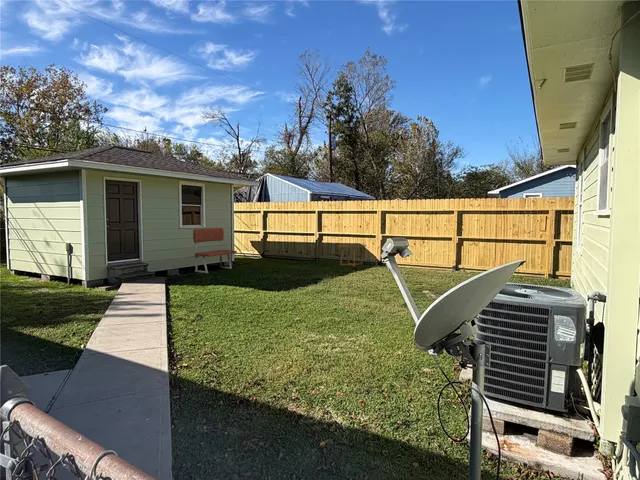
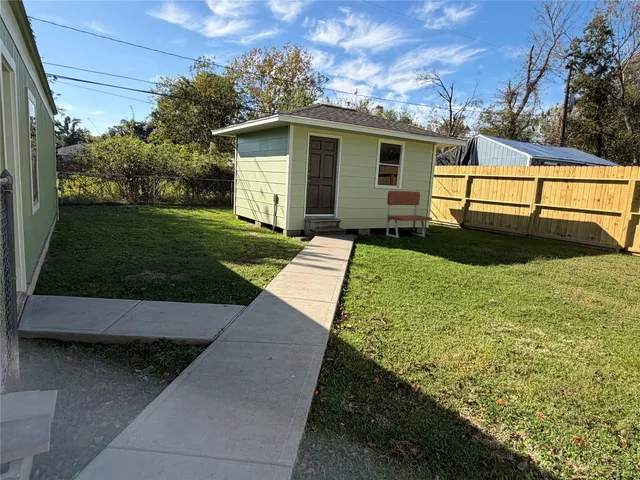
round table: present [338,244,366,266] -> none [560,222,606,252]

